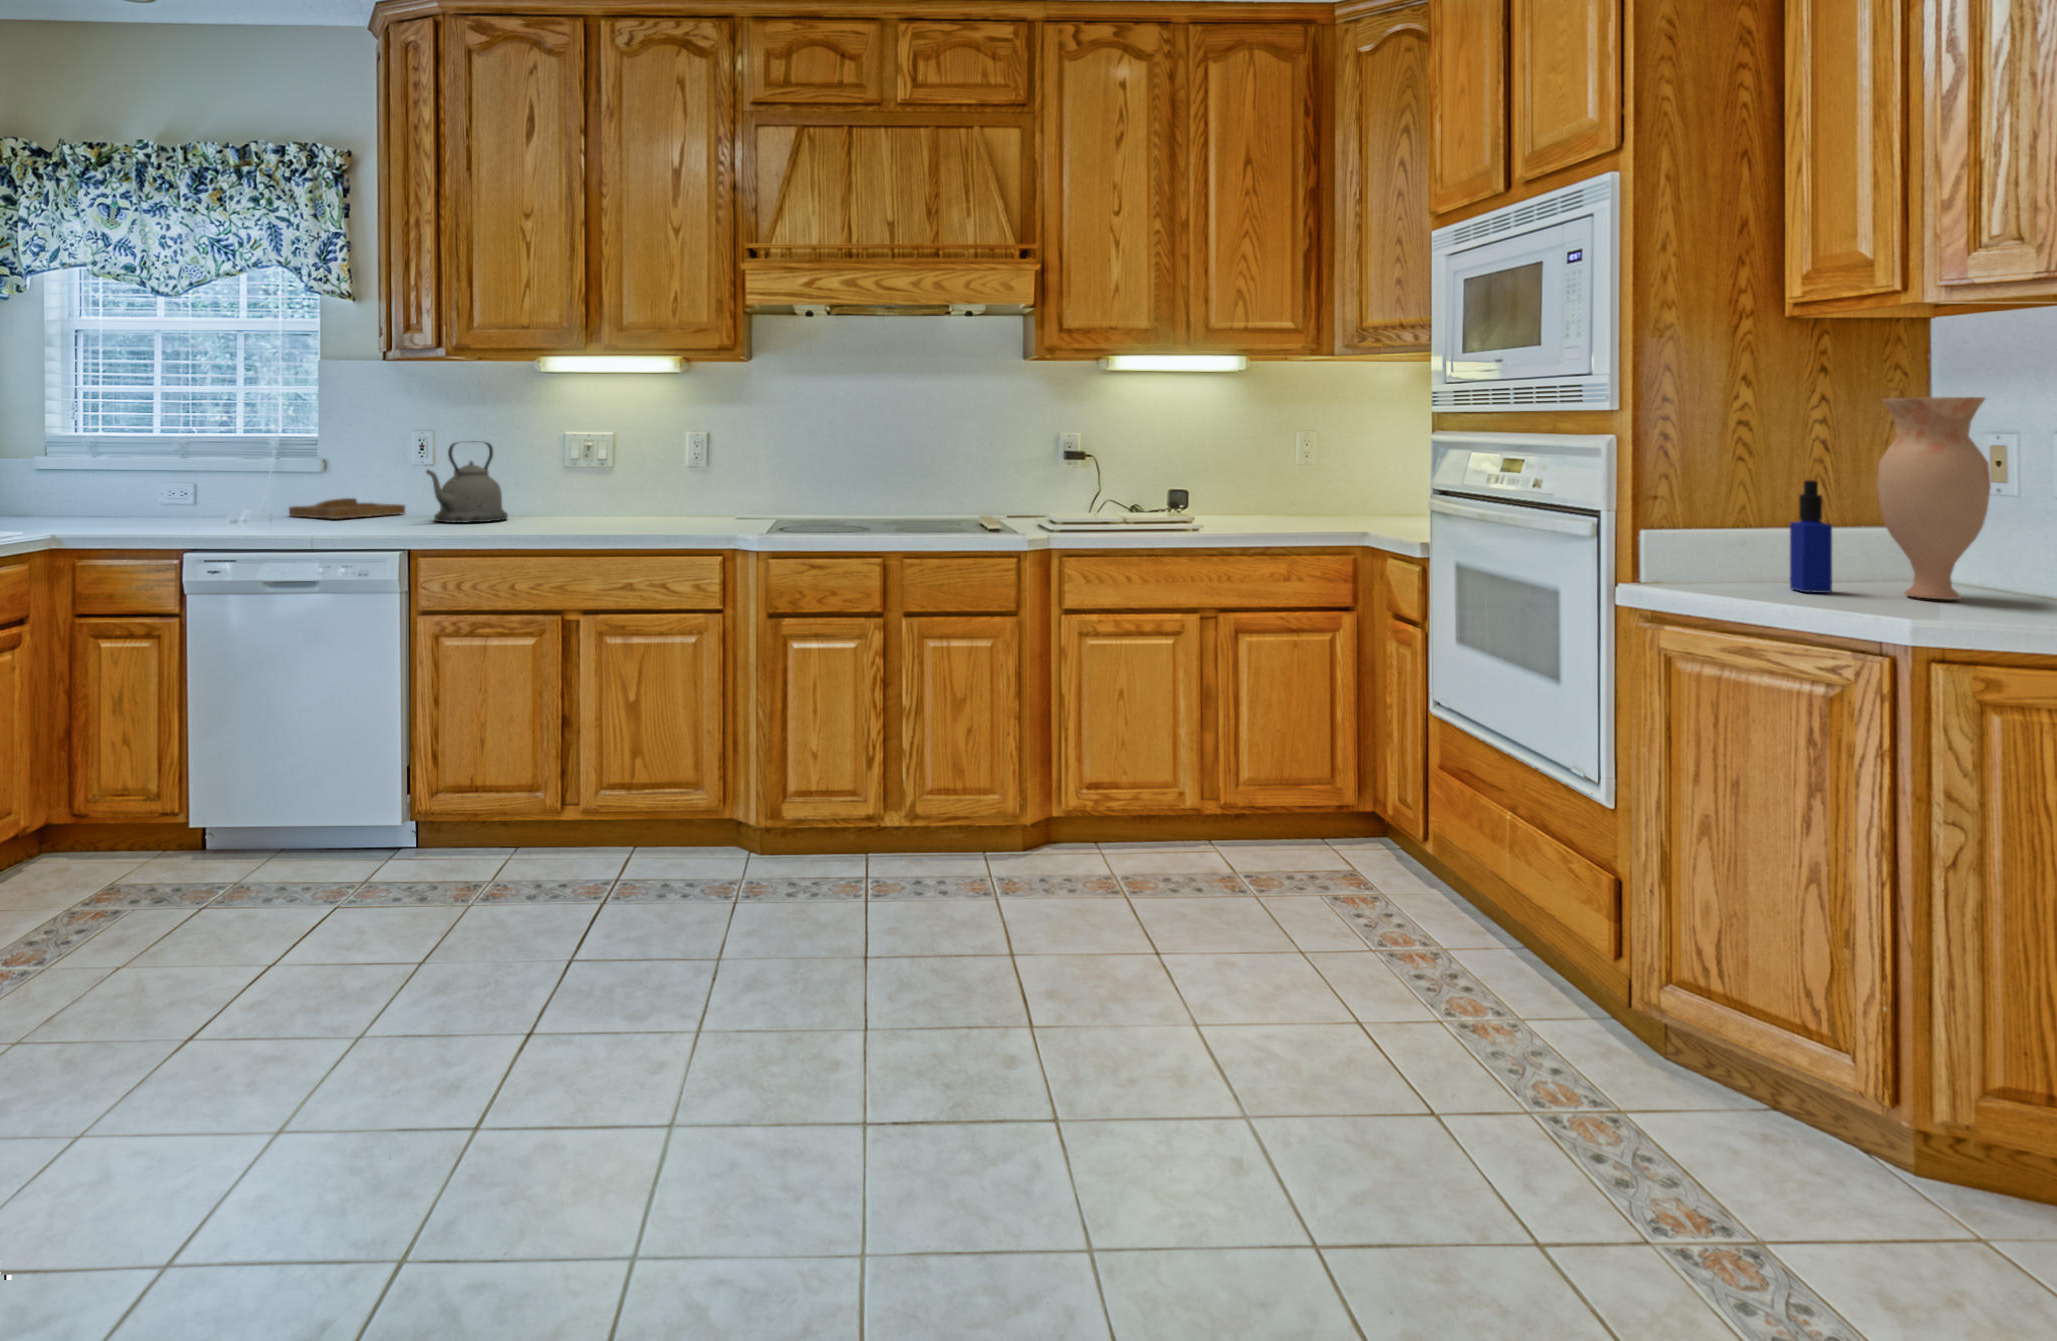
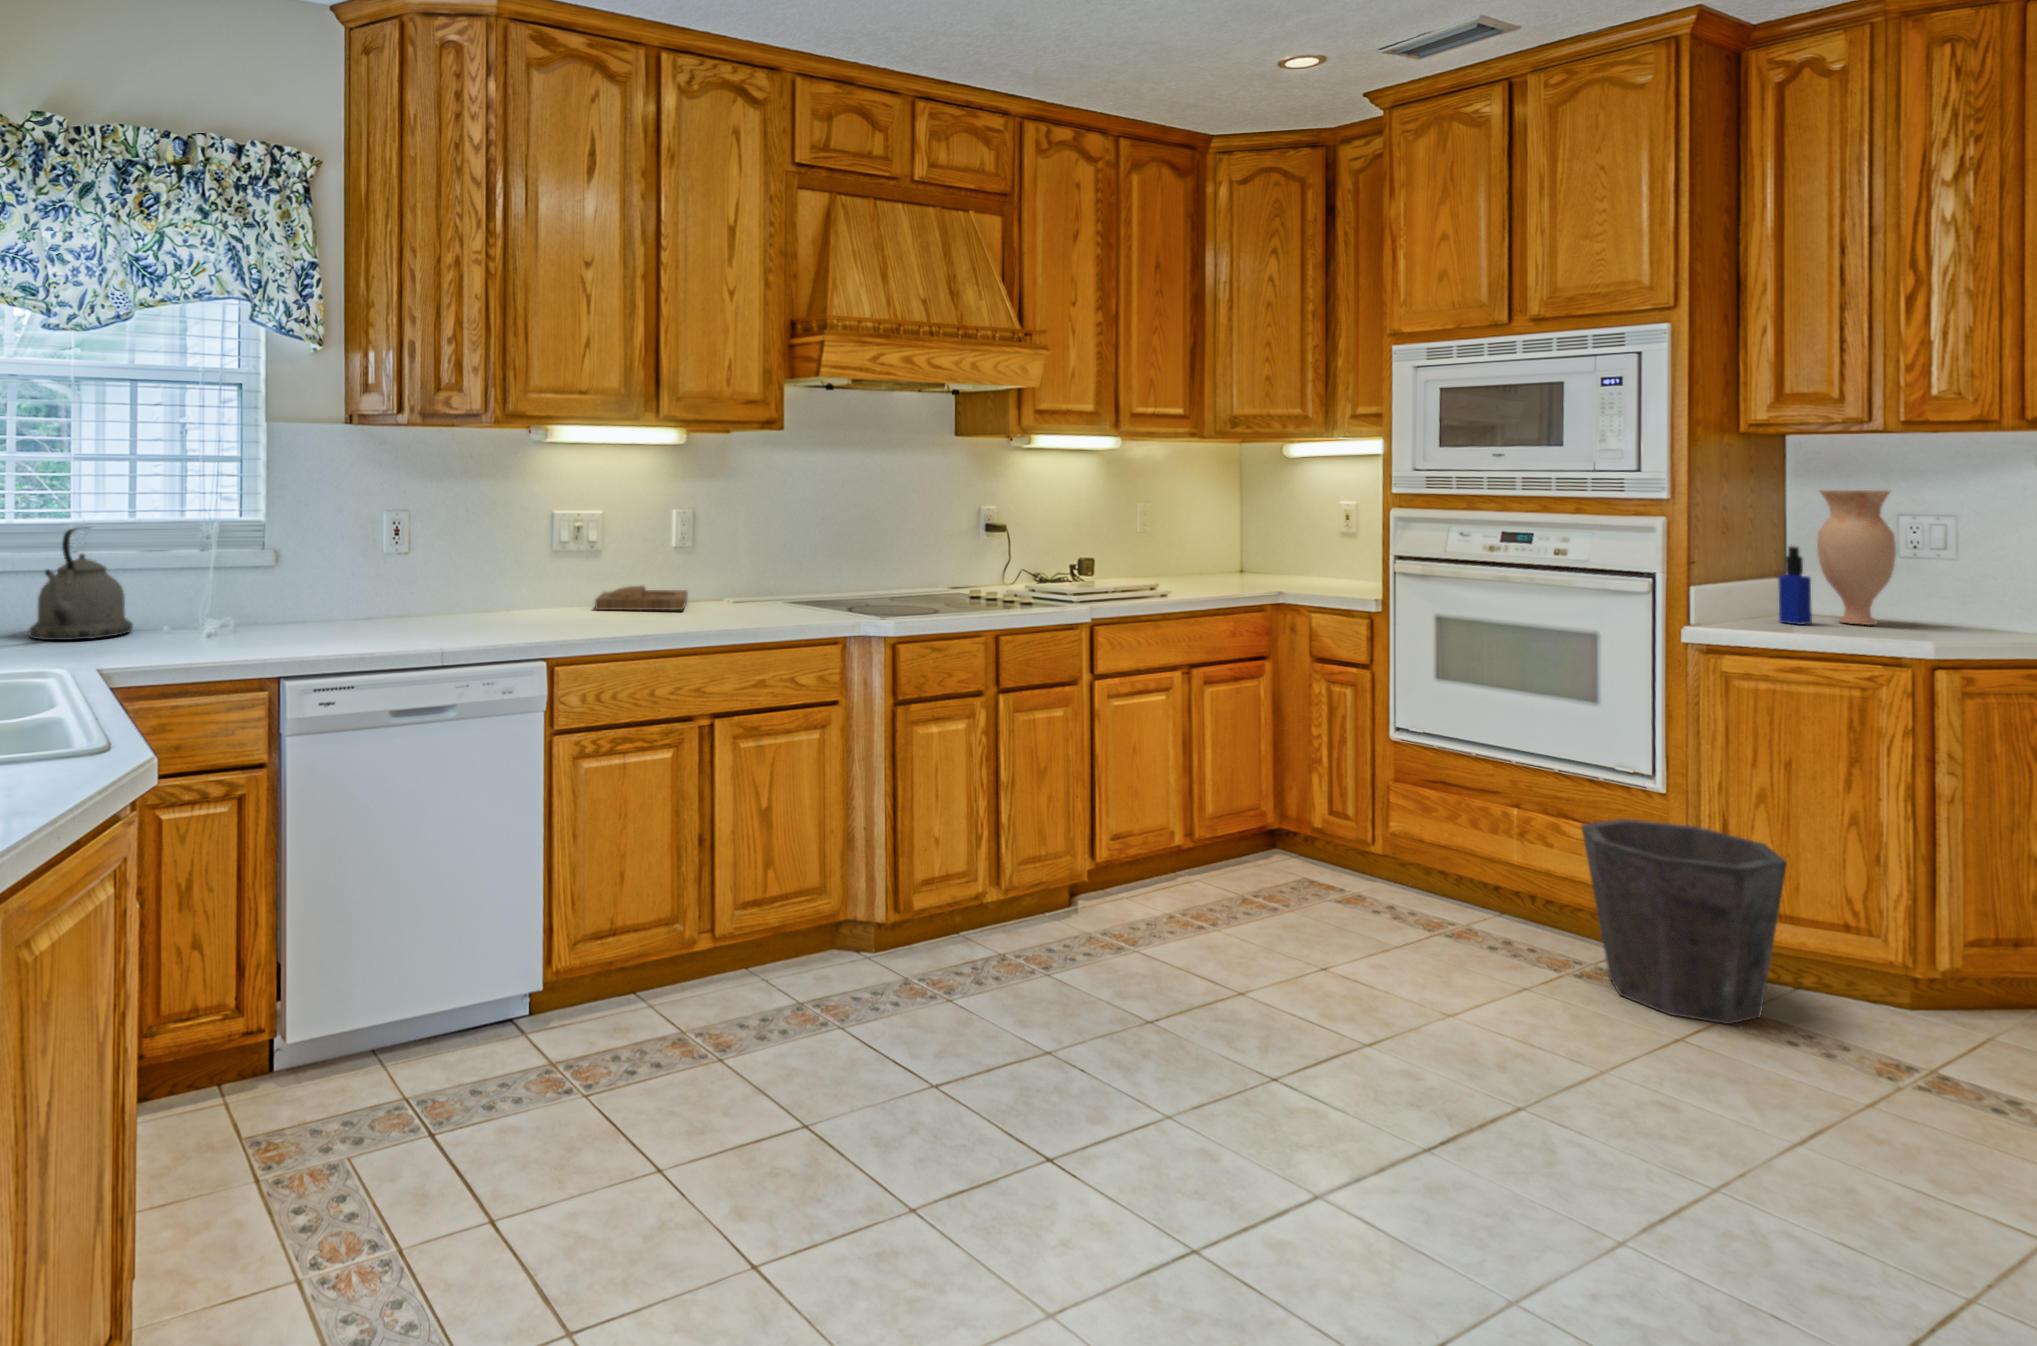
kettle: present [426,441,508,523] -> present [29,529,133,640]
tray: present [289,498,405,519] -> present [595,586,688,610]
waste bin: none [1415,829,1657,1111] -> present [1581,819,1787,1024]

